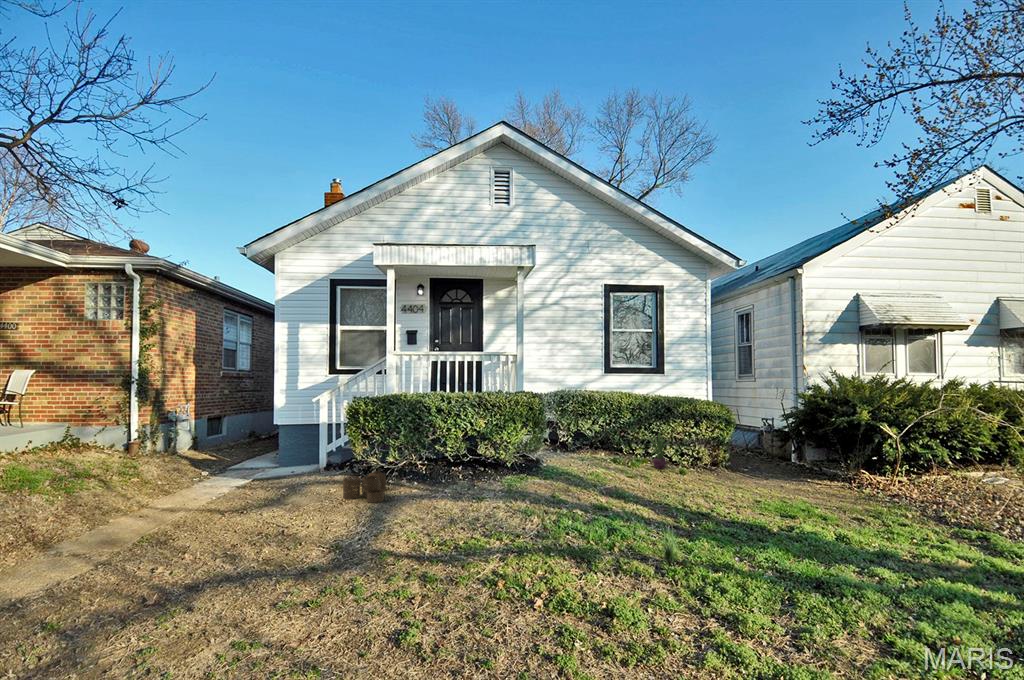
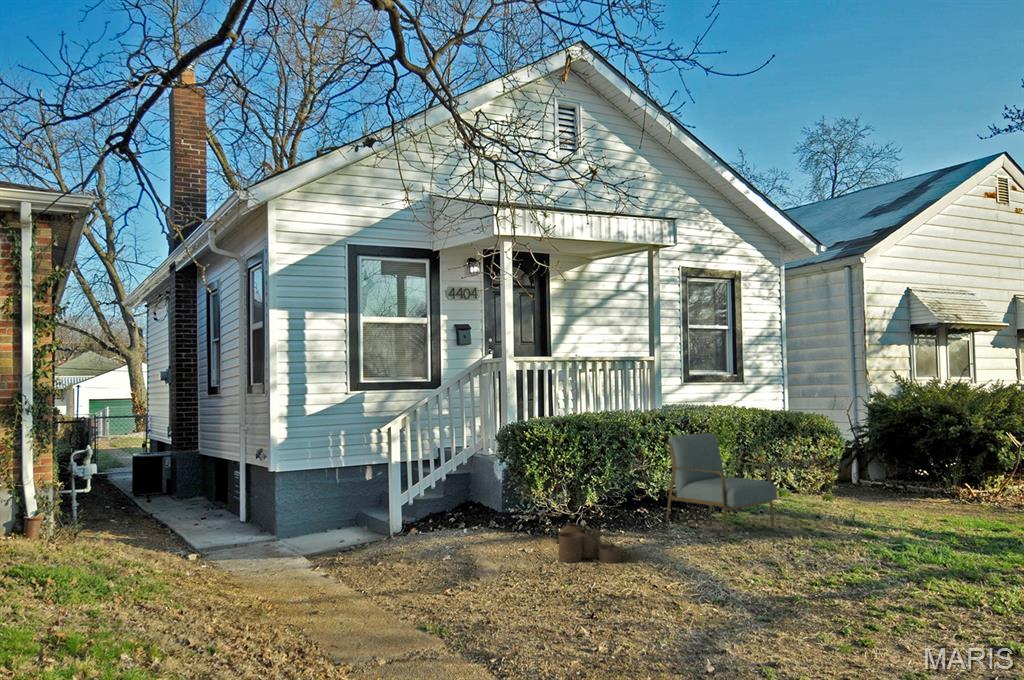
chair: none [461,410,529,493] -> present [666,433,777,537]
decorative plant: present [651,432,671,469] -> none [786,452,829,496]

